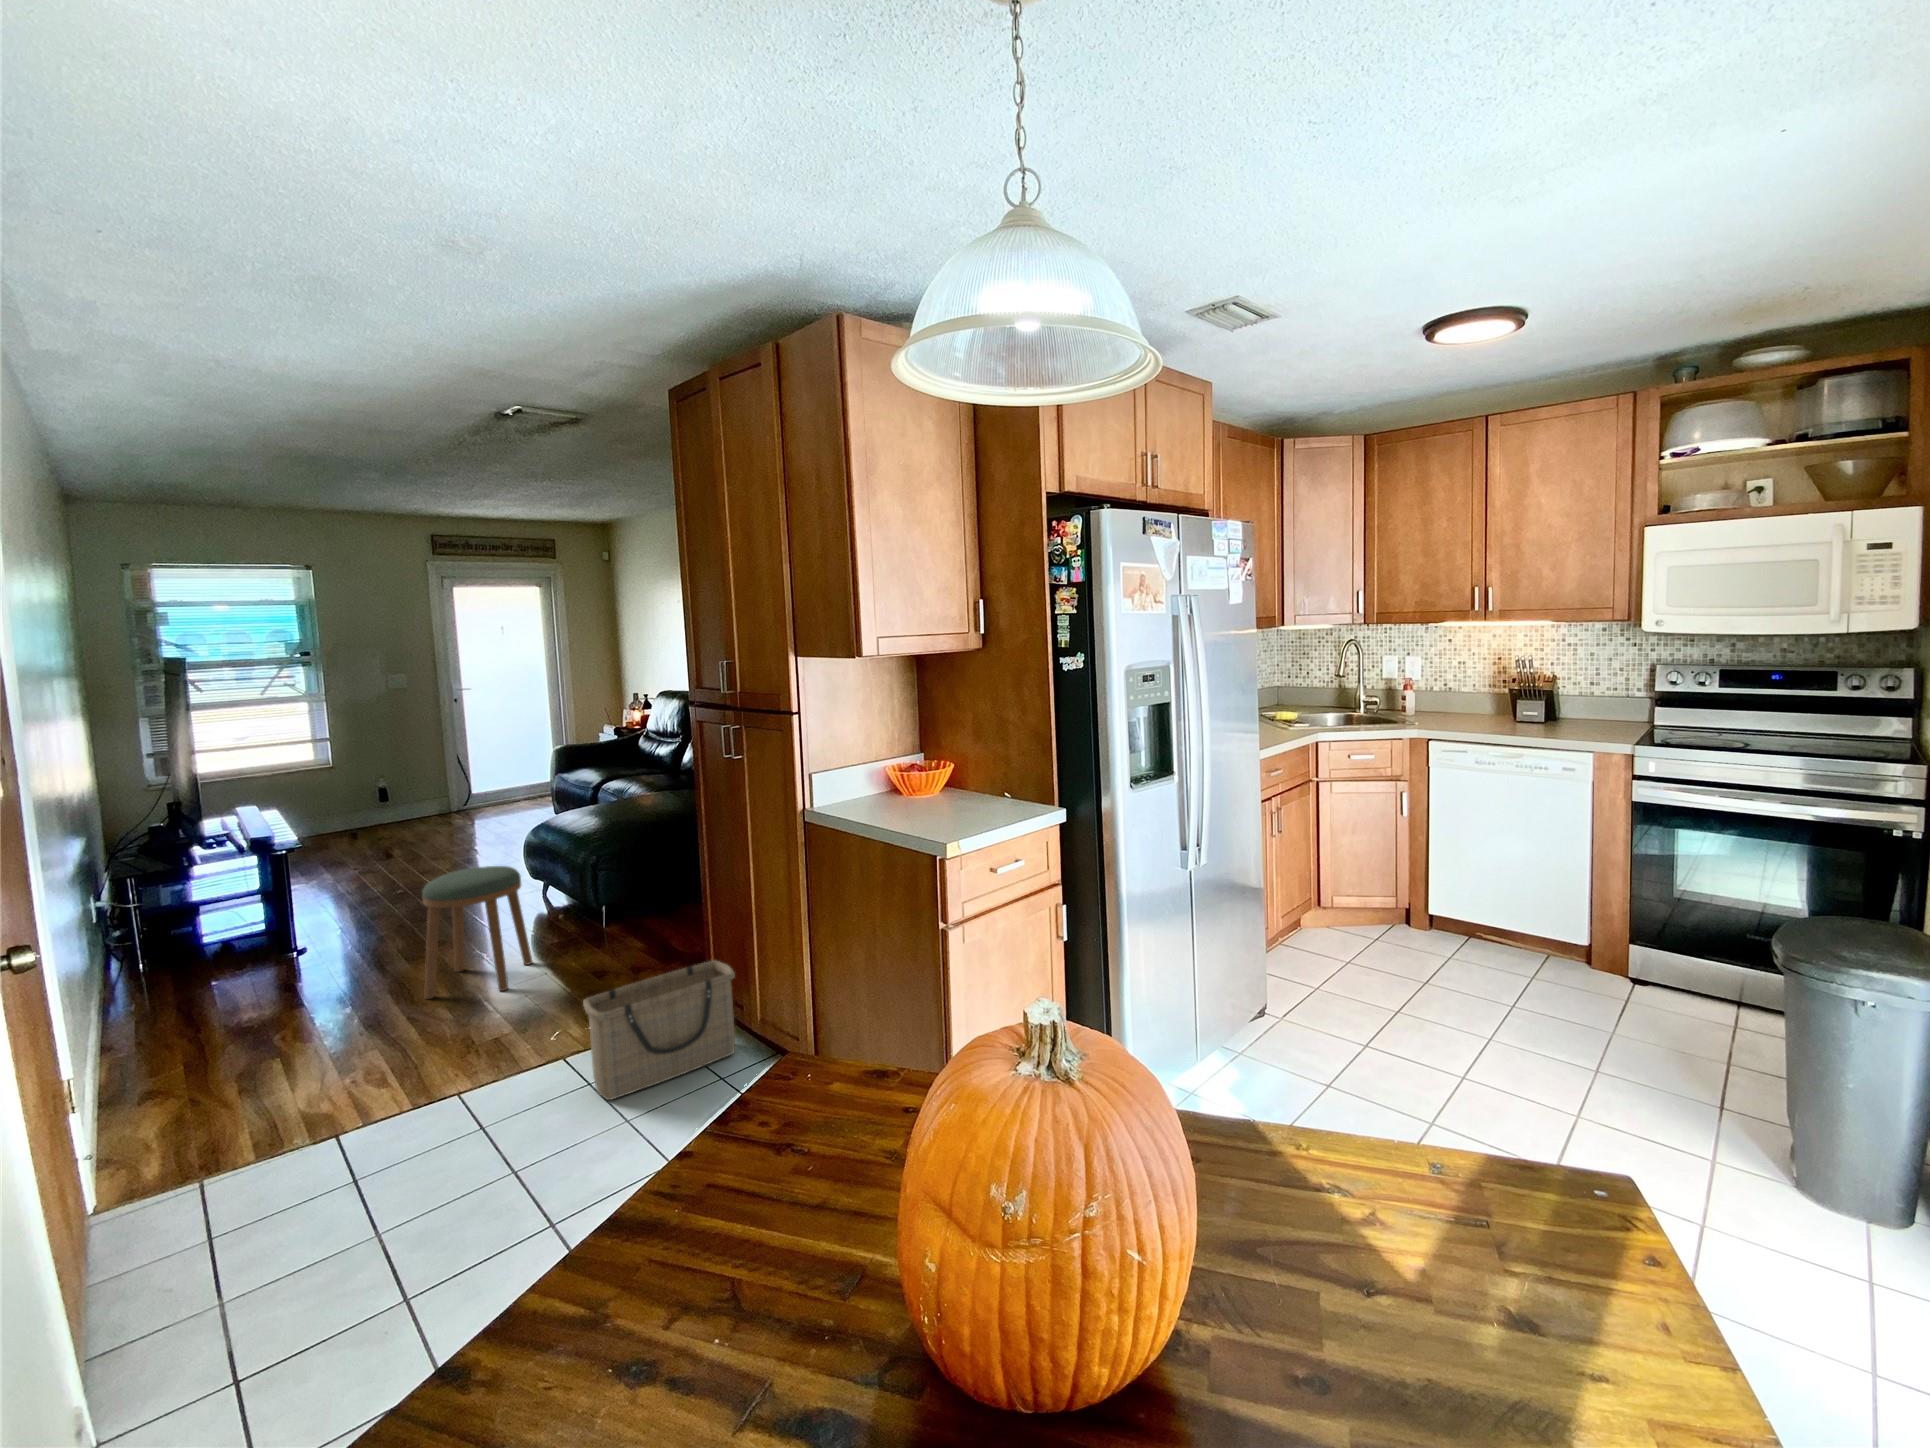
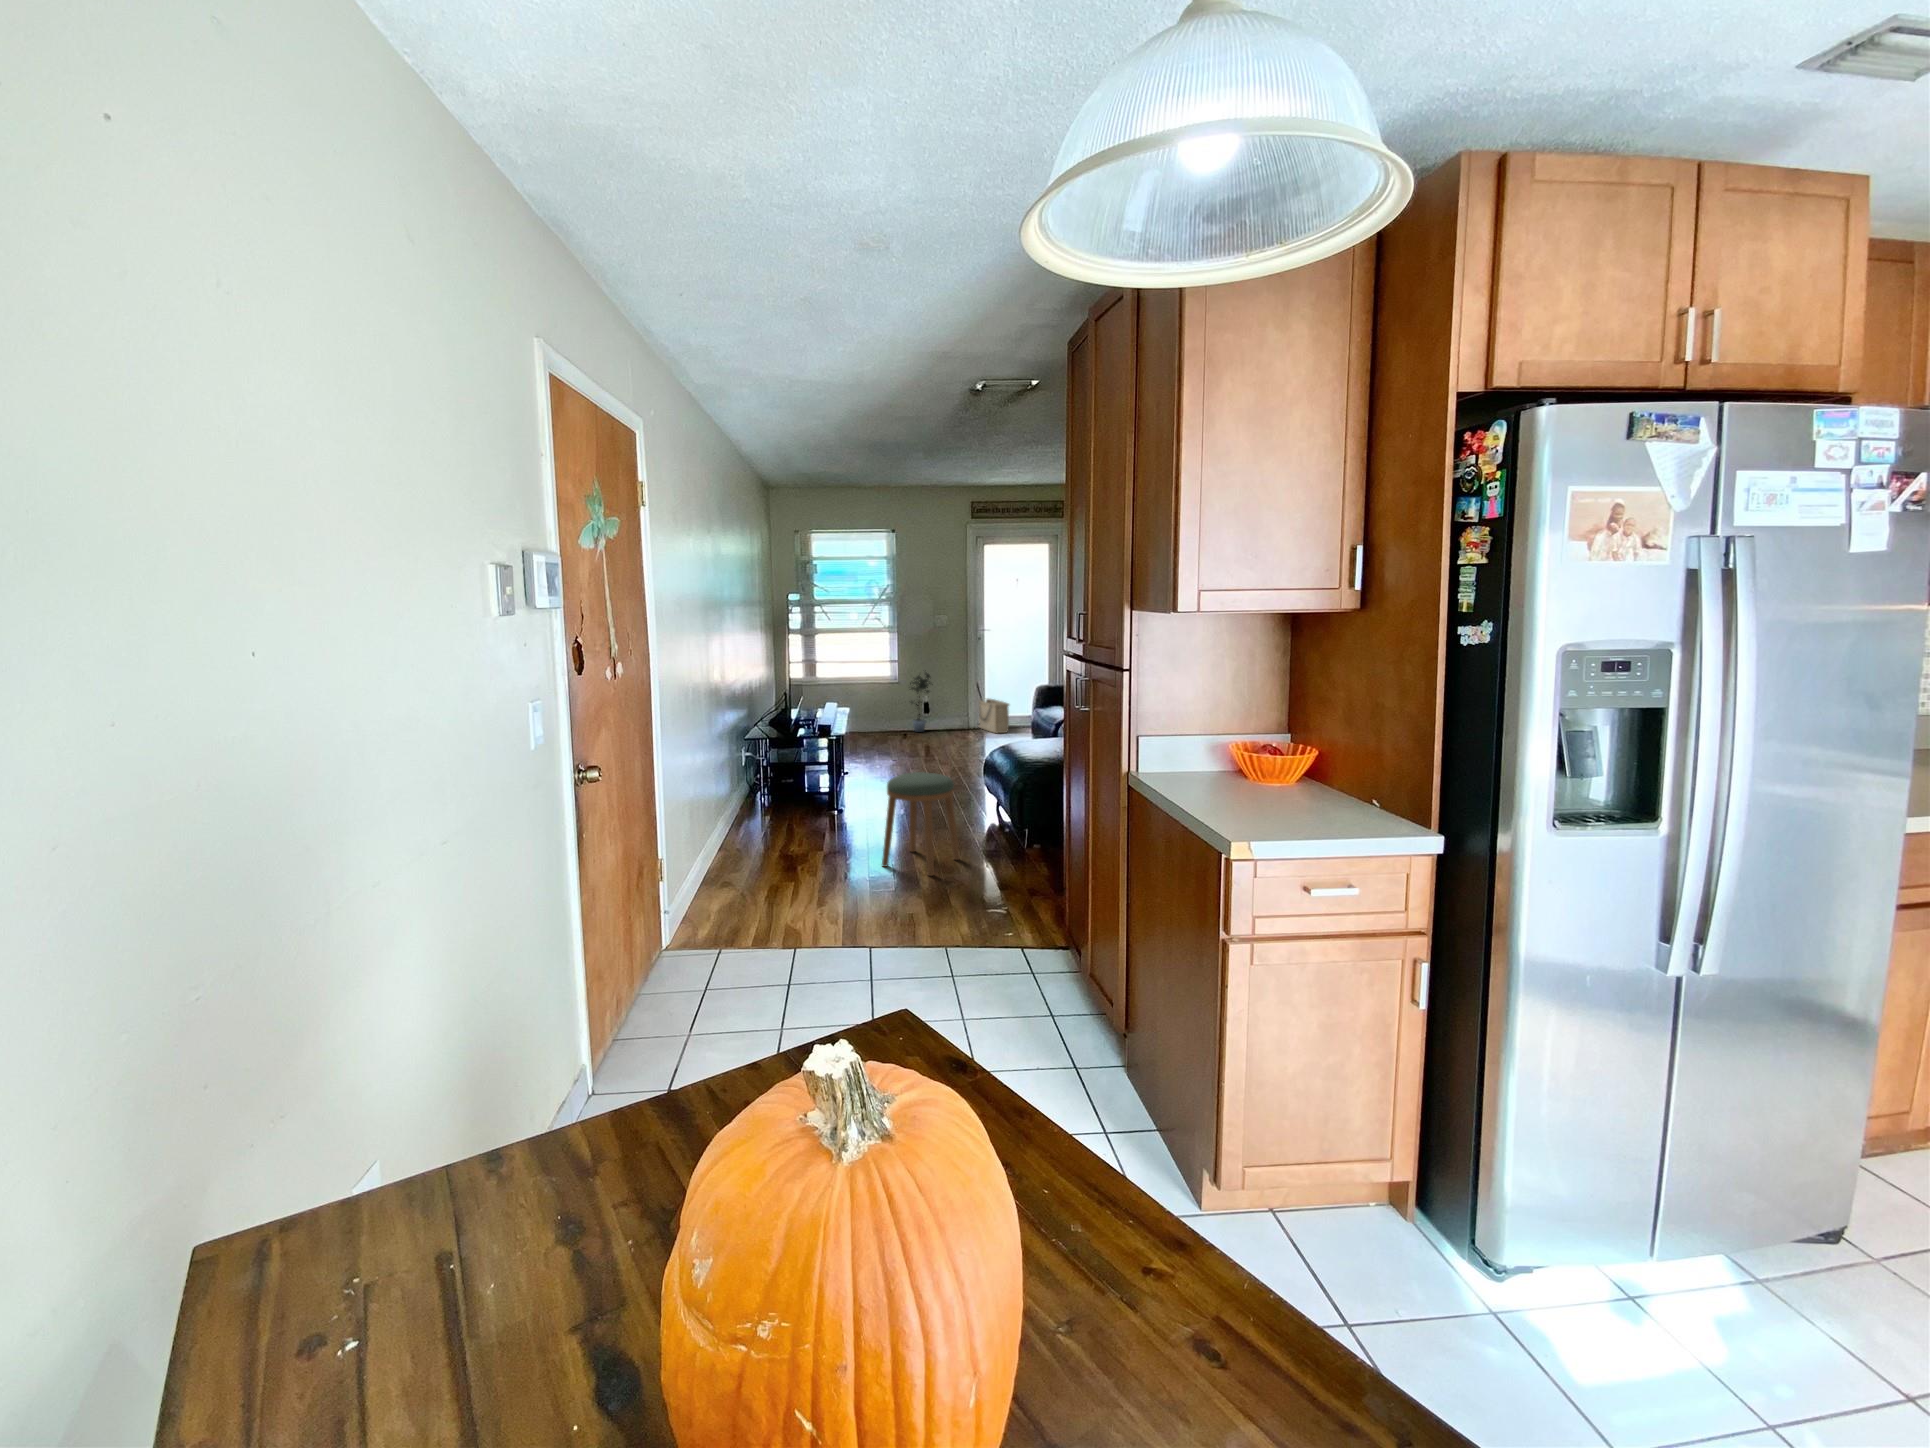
potted plant: none [348,746,392,830] -> present [910,673,930,732]
basket: present [583,960,735,1100] -> present [979,699,1009,733]

